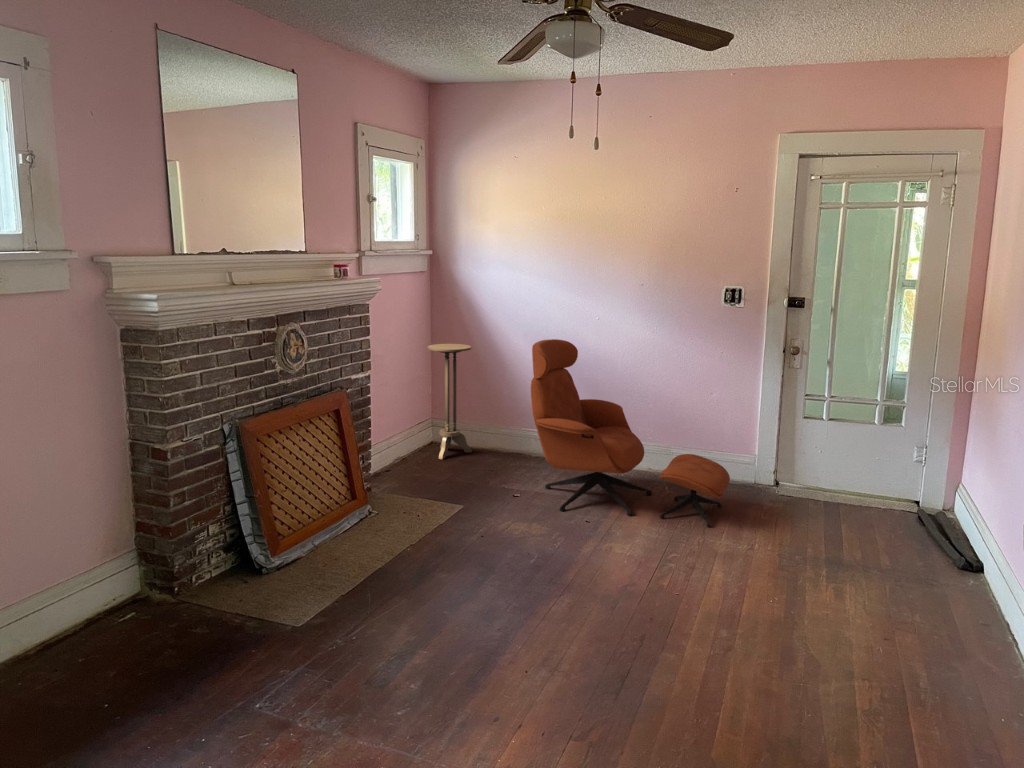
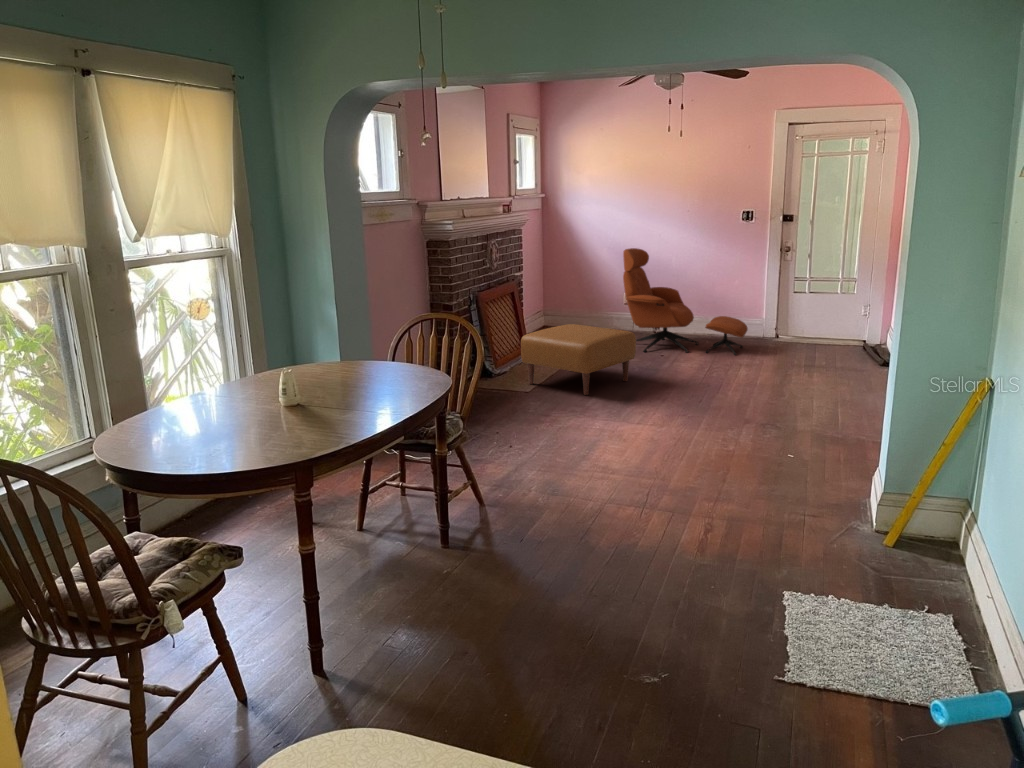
side table: present [428,344,472,459] -> none [545,257,574,334]
ottoman: none [302,479,521,649] -> present [521,324,636,395]

